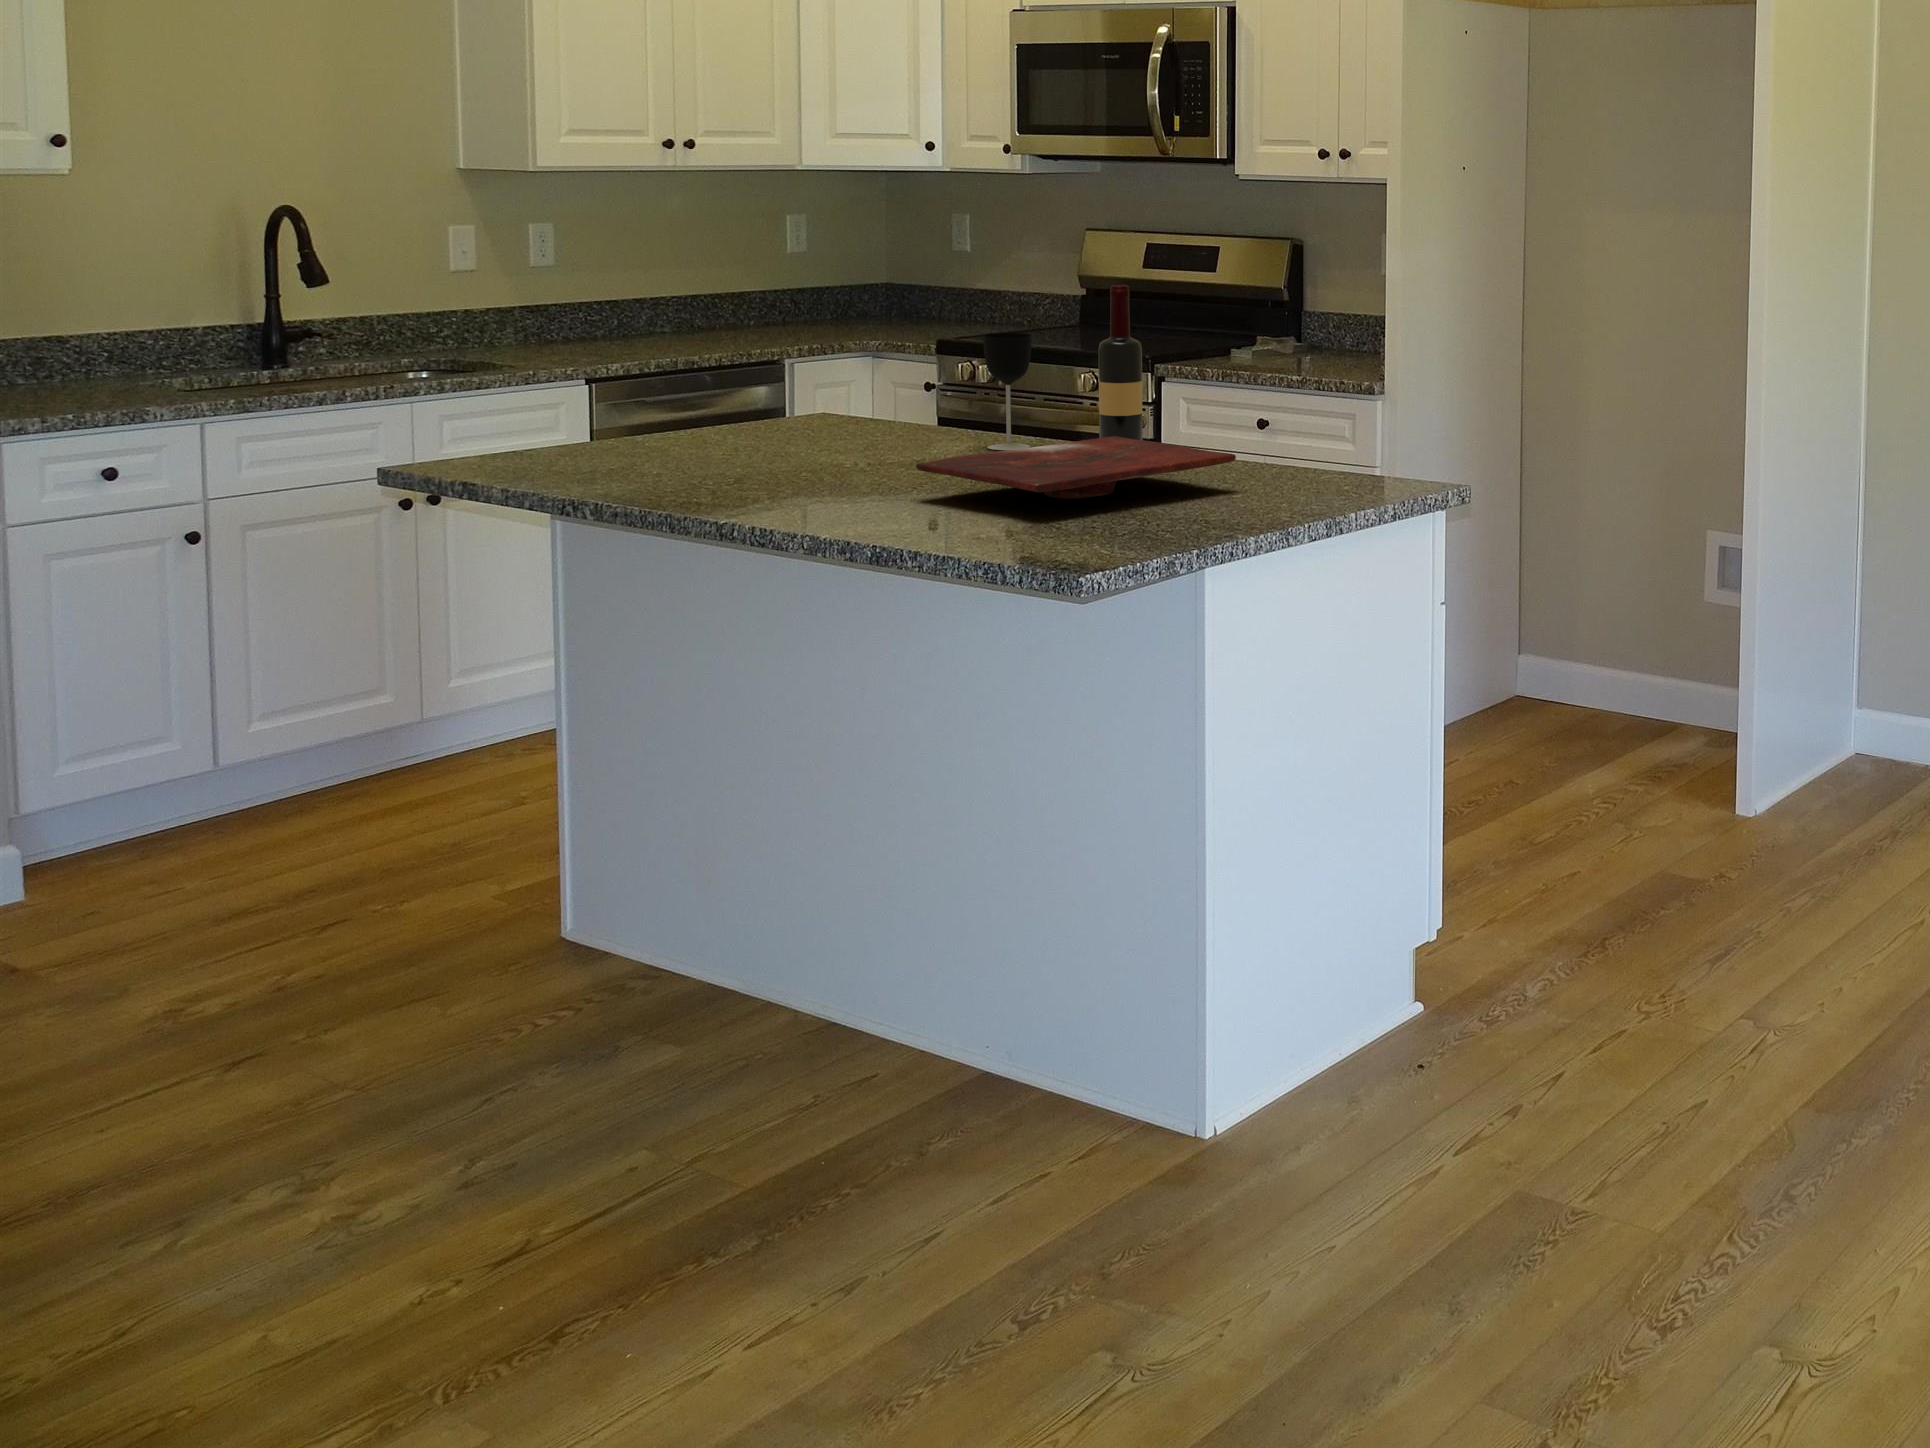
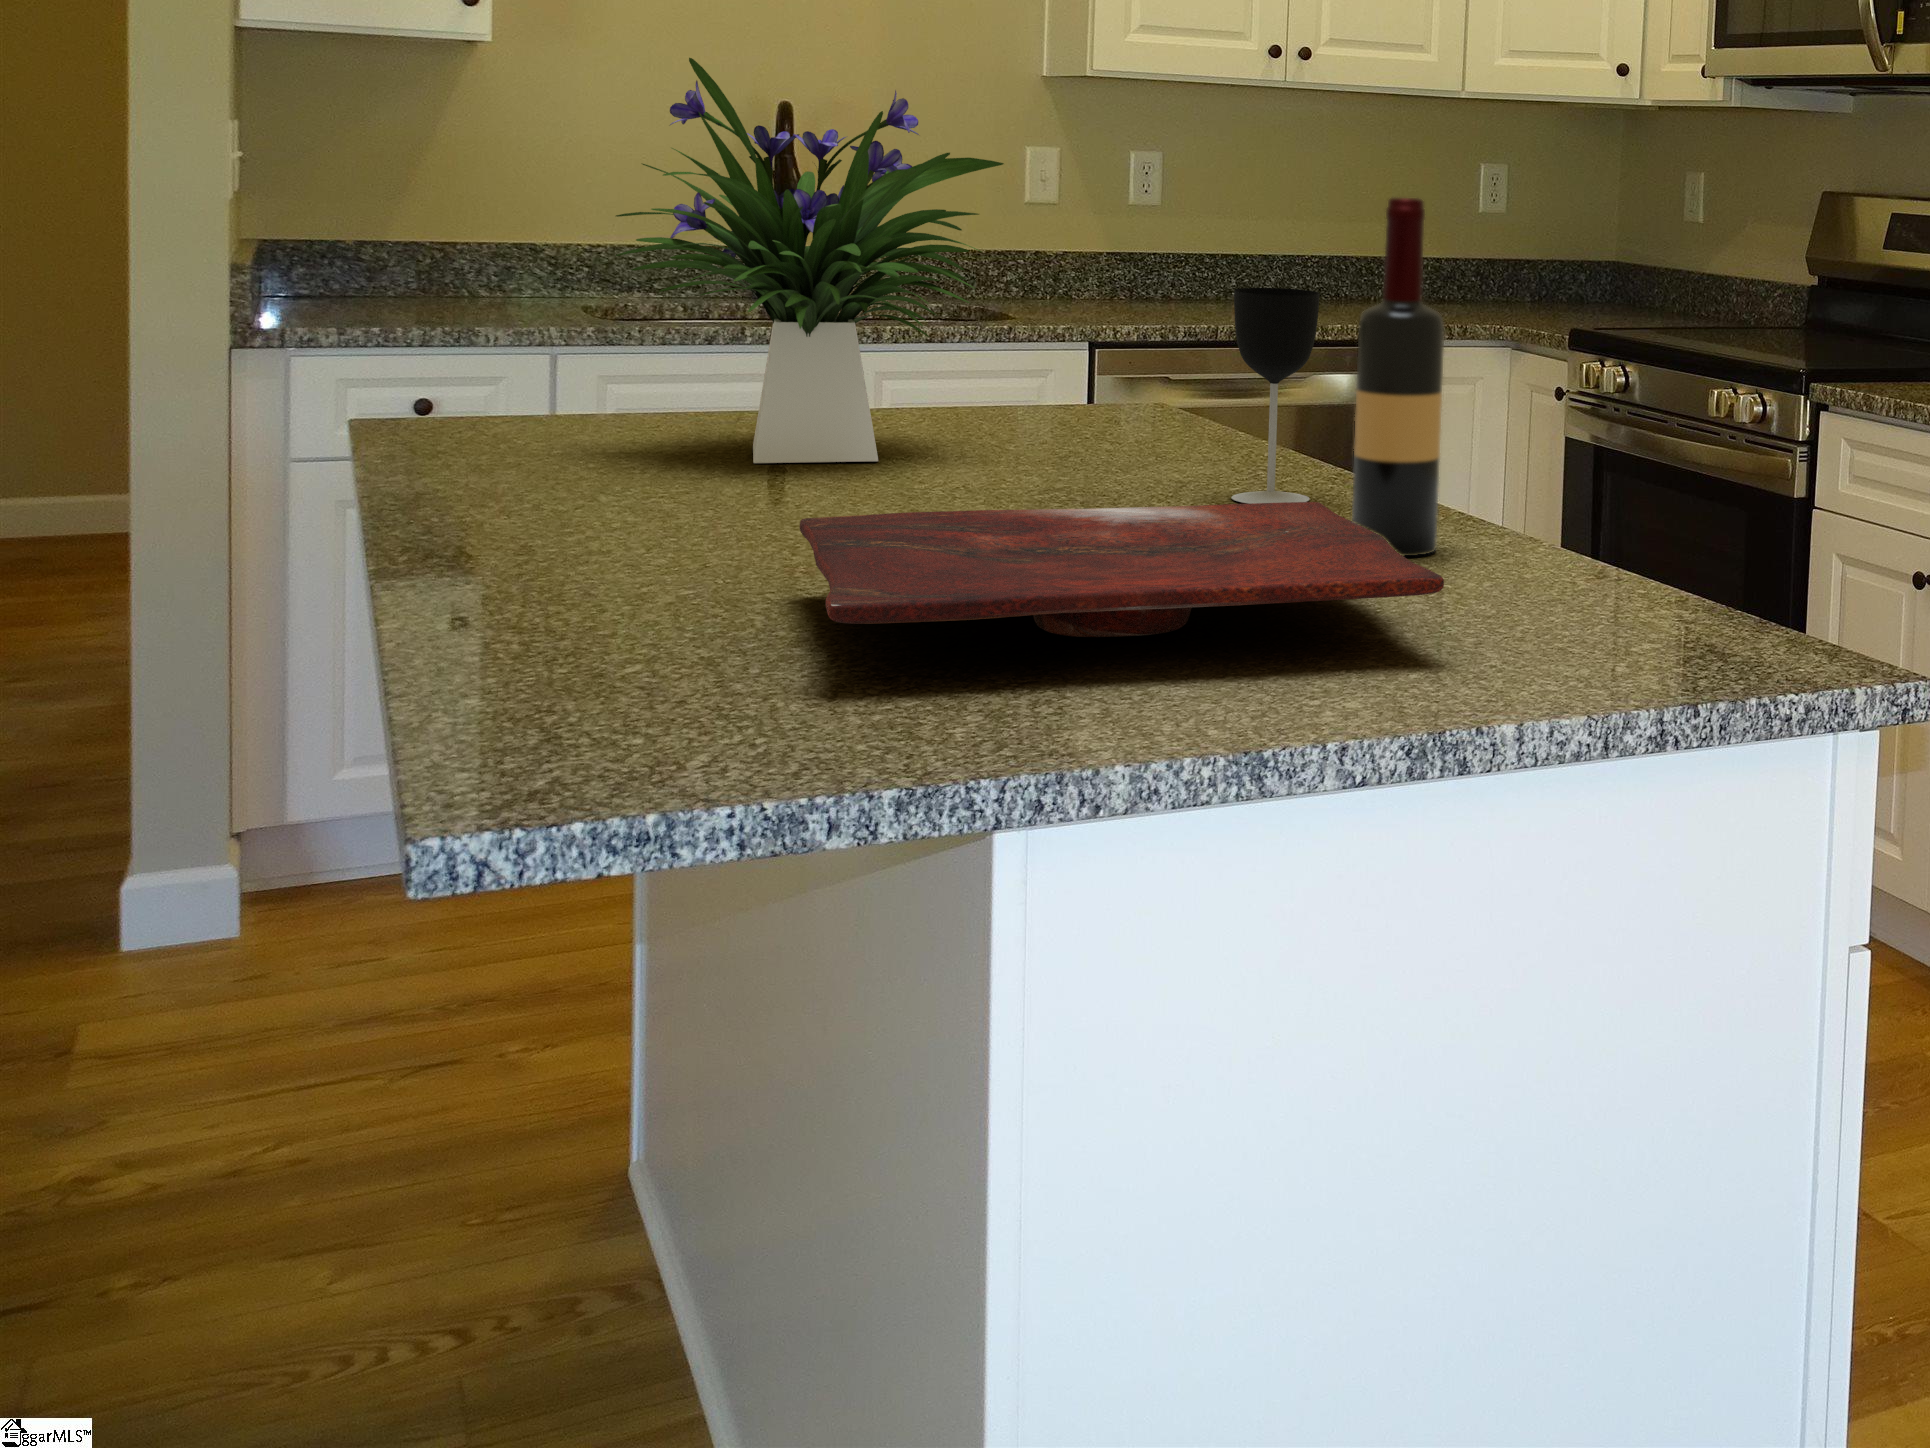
flower arrangement: none [576,224,807,459] -> present [616,58,1004,463]

